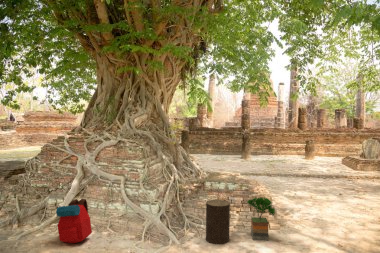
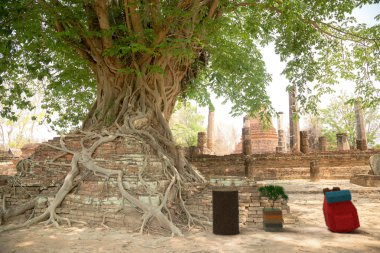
backpack: present [56,199,92,243] -> present [322,187,360,232]

